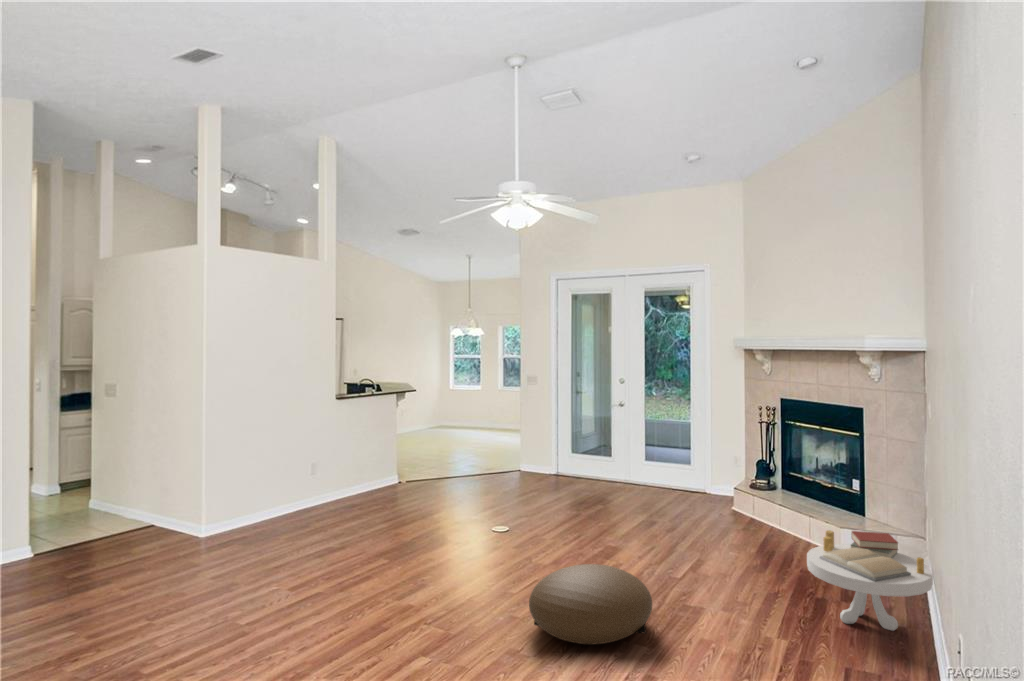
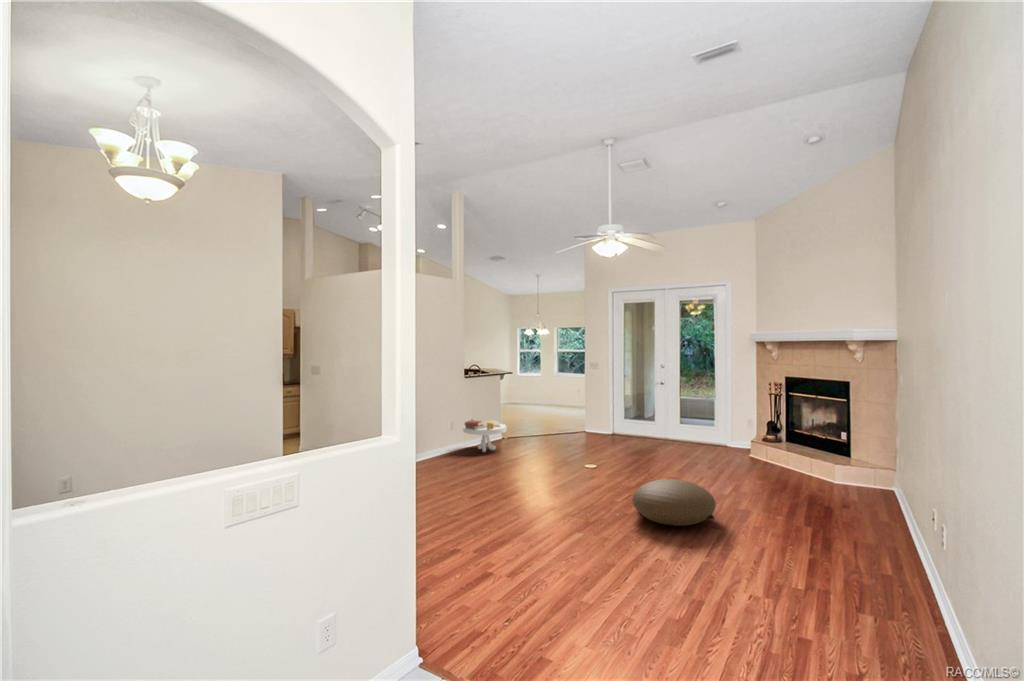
side table: present [807,530,933,631] -> present [463,419,506,452]

